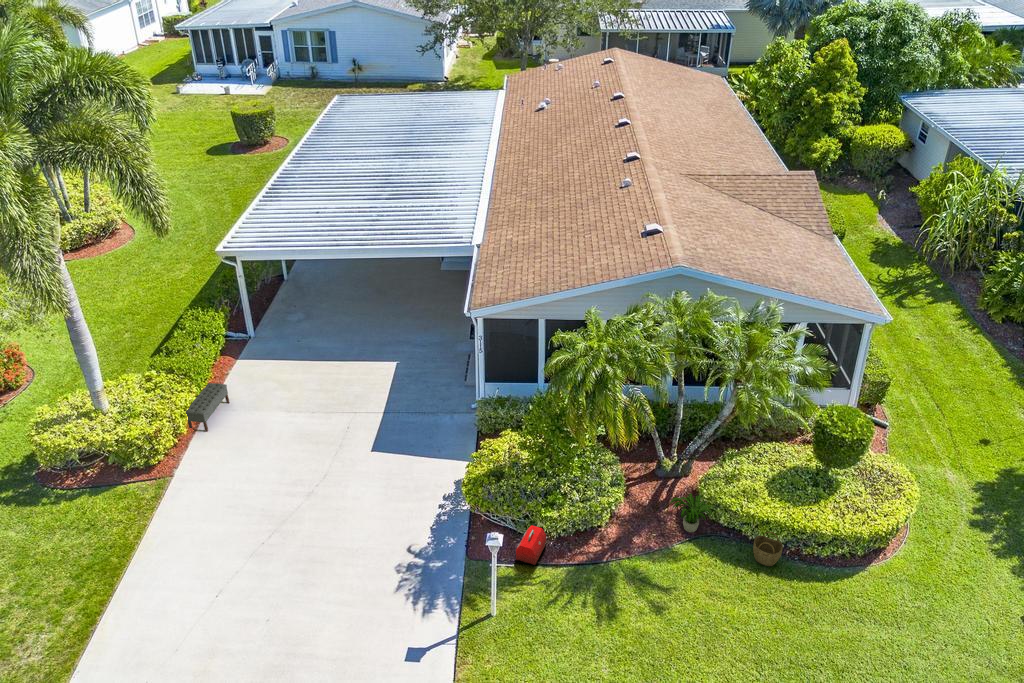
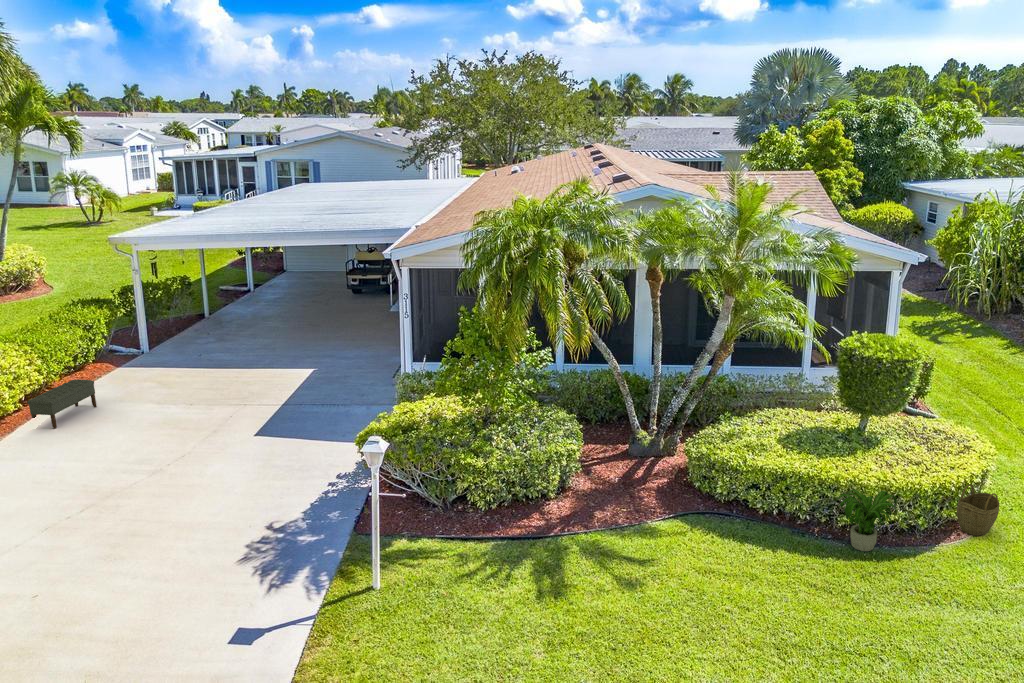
potted plant: present [670,493,713,532] -> present [836,489,897,551]
toolbox: present [516,525,546,565] -> none [424,491,471,540]
woven basket: present [753,532,783,566] -> present [957,485,1000,536]

